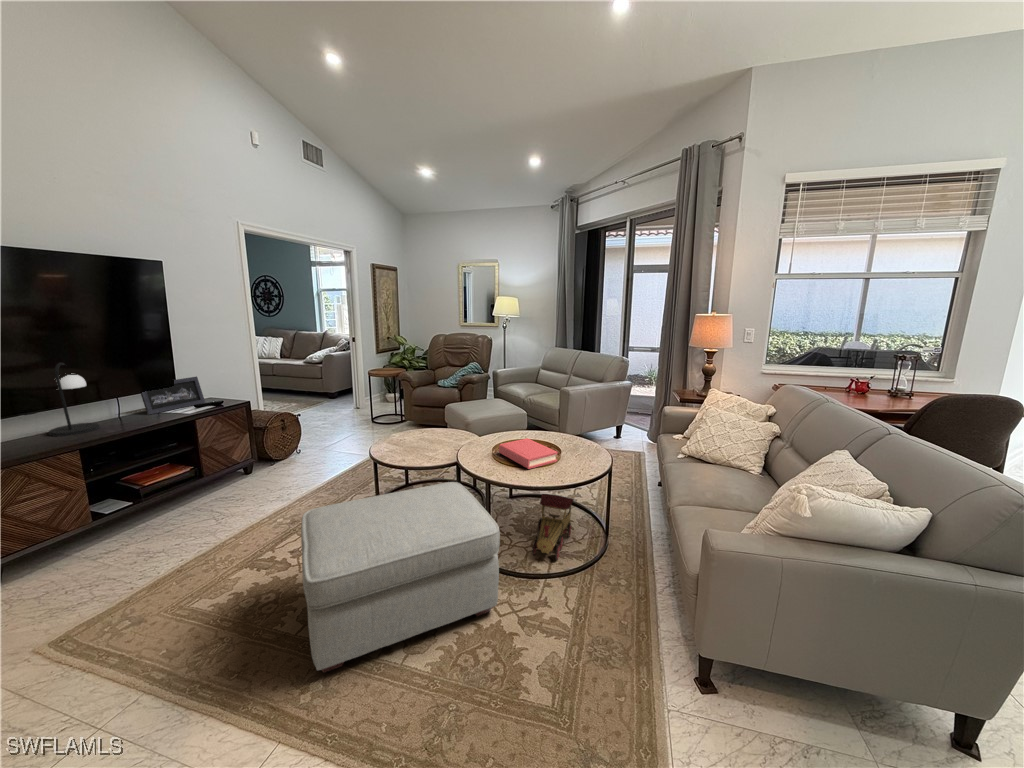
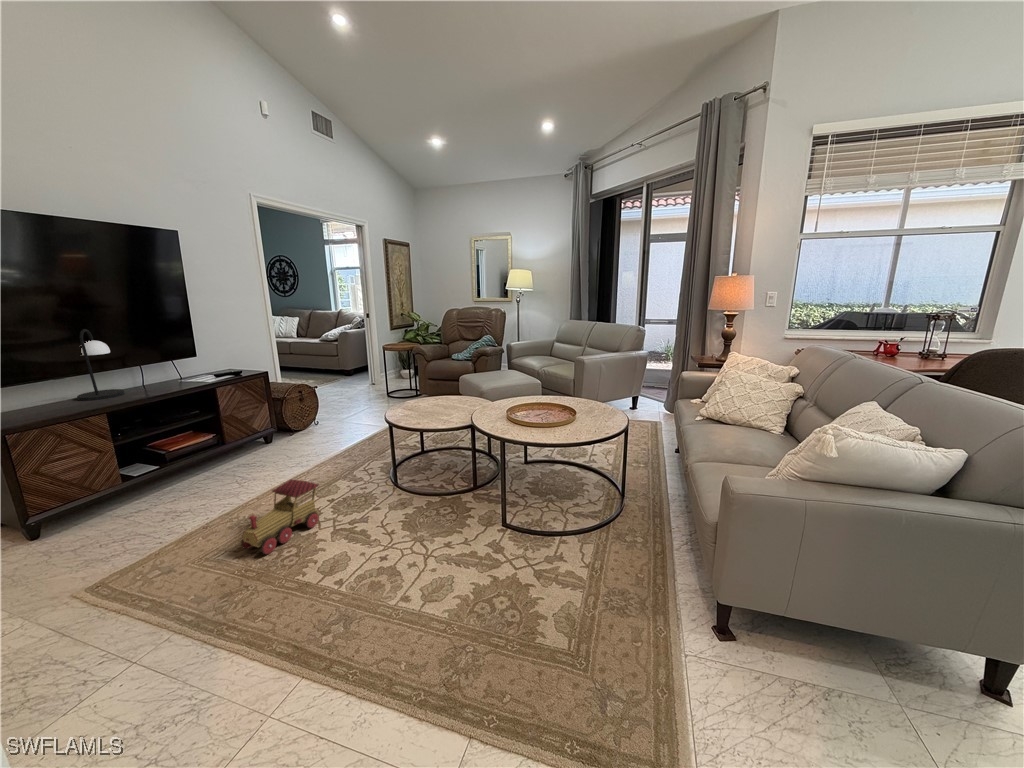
picture frame: present [141,376,205,415] -> none [159,347,225,383]
hardback book: present [499,438,558,469] -> none [514,401,573,429]
ottoman: present [301,482,500,673] -> none [319,442,515,617]
toy train: present [532,494,574,560] -> present [241,479,319,555]

